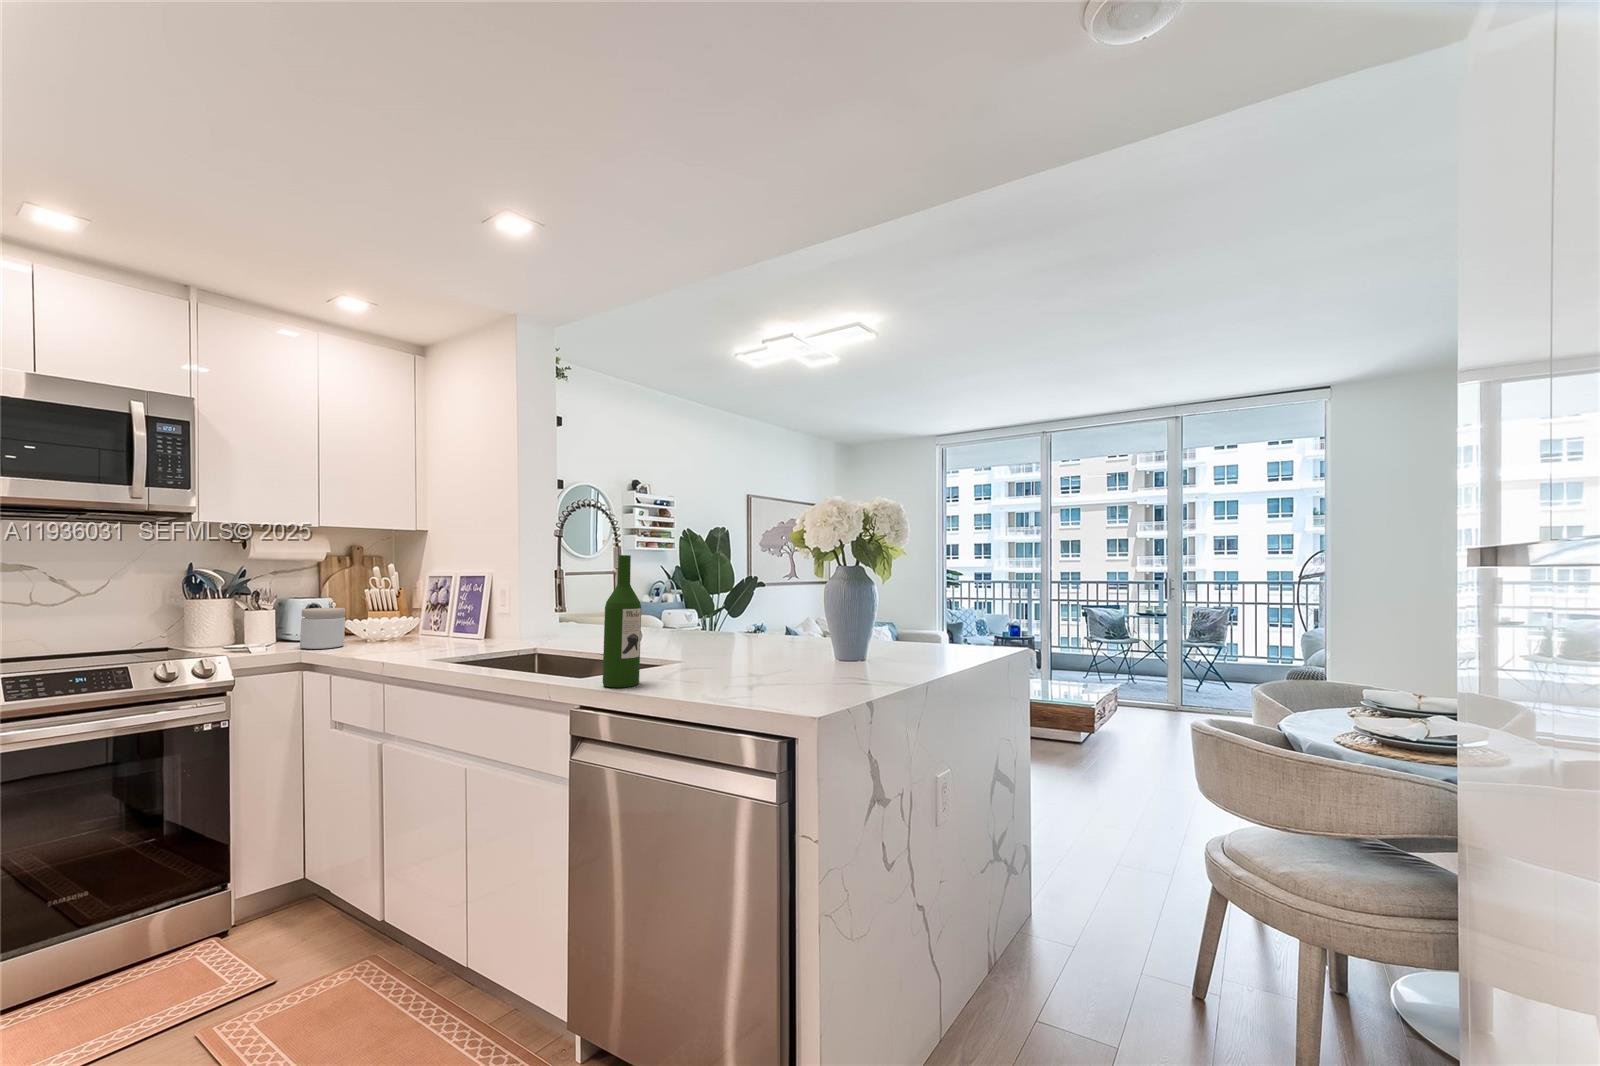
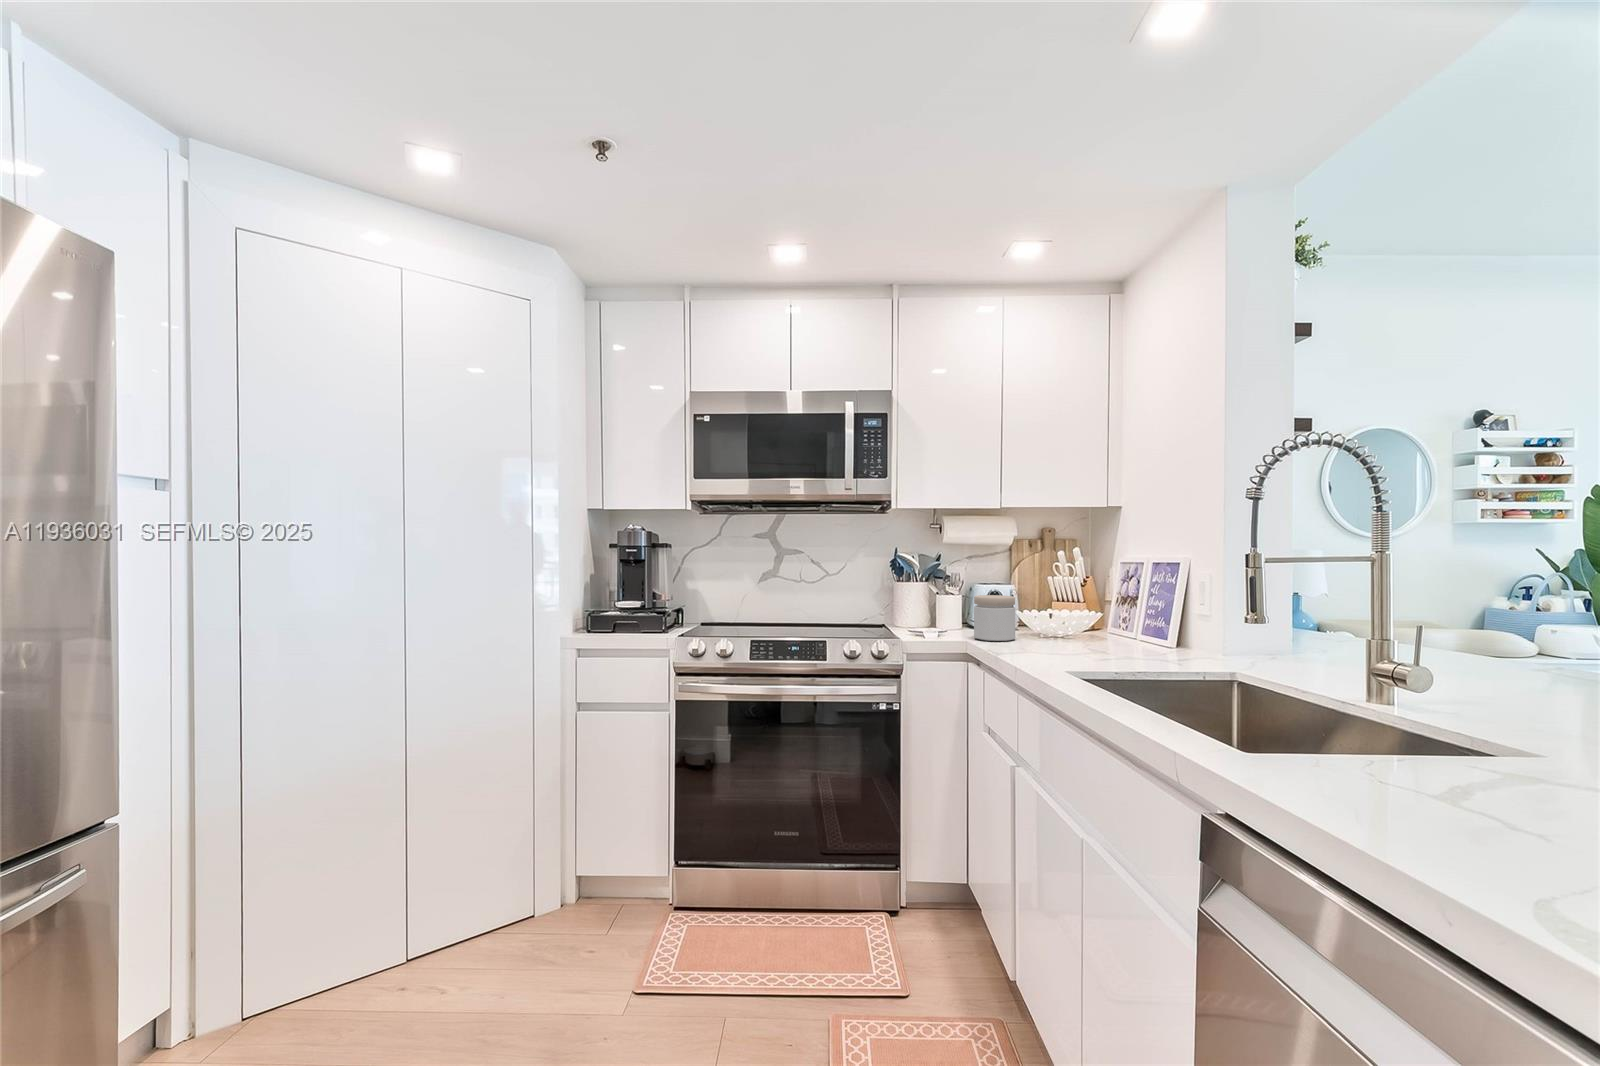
wine bottle: present [603,555,641,687] -> none [1285,515,1378,800]

